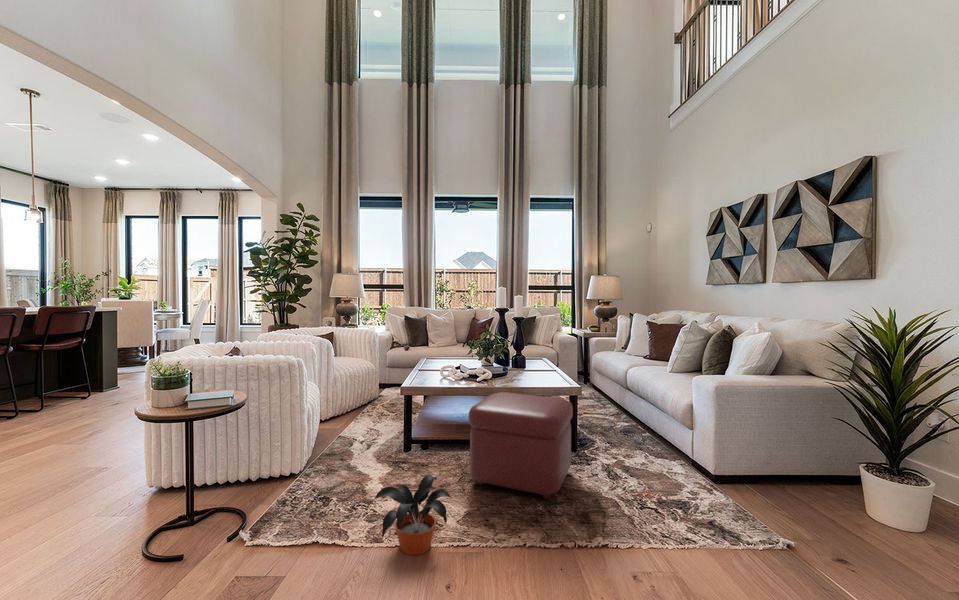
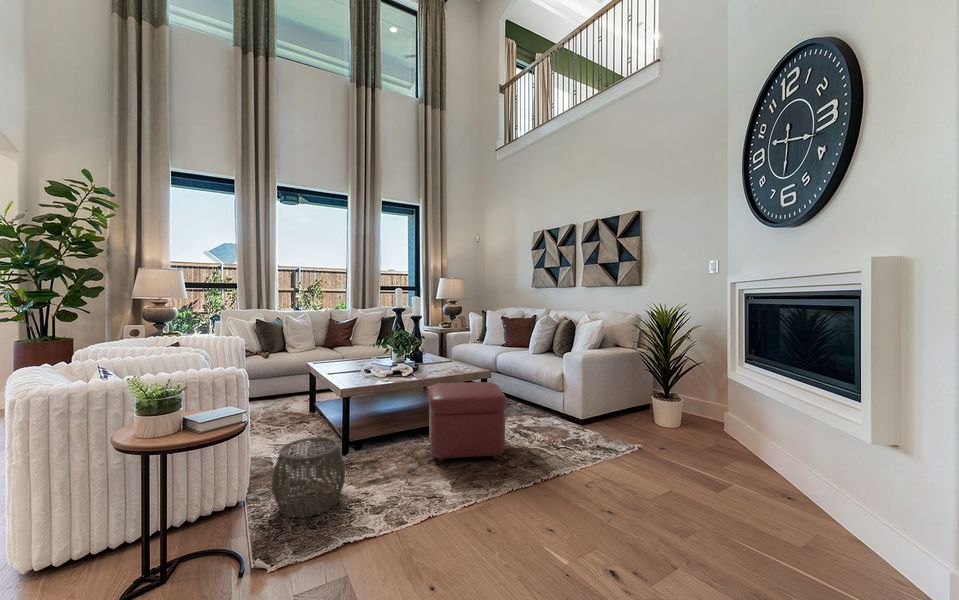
woven basket: none [283,428,358,509] -> present [272,437,346,518]
potted plant: present [374,474,451,555] -> none [405,455,473,519]

